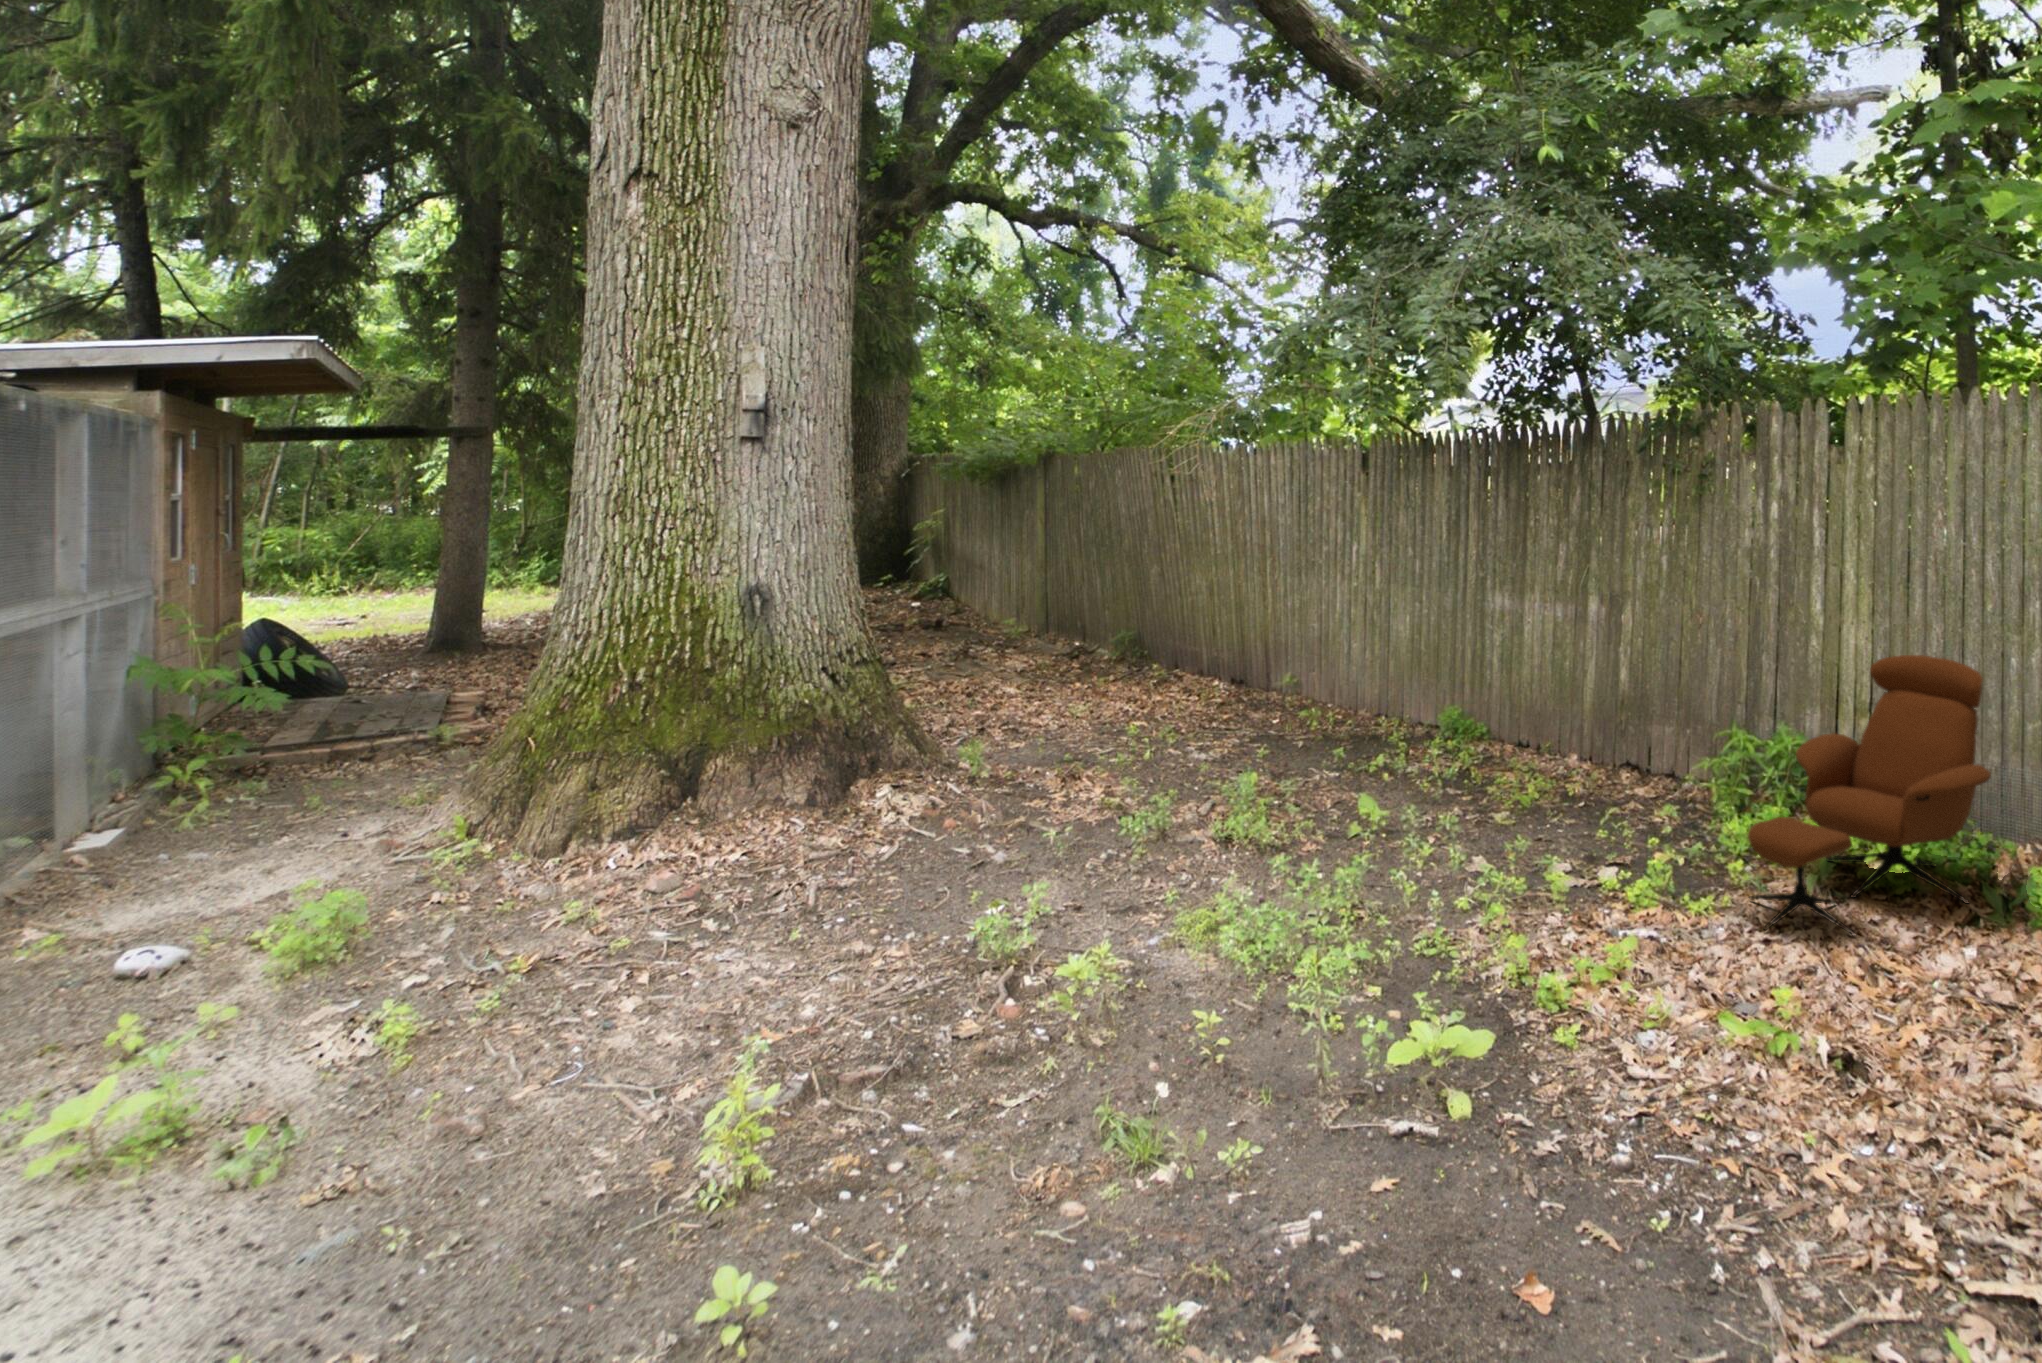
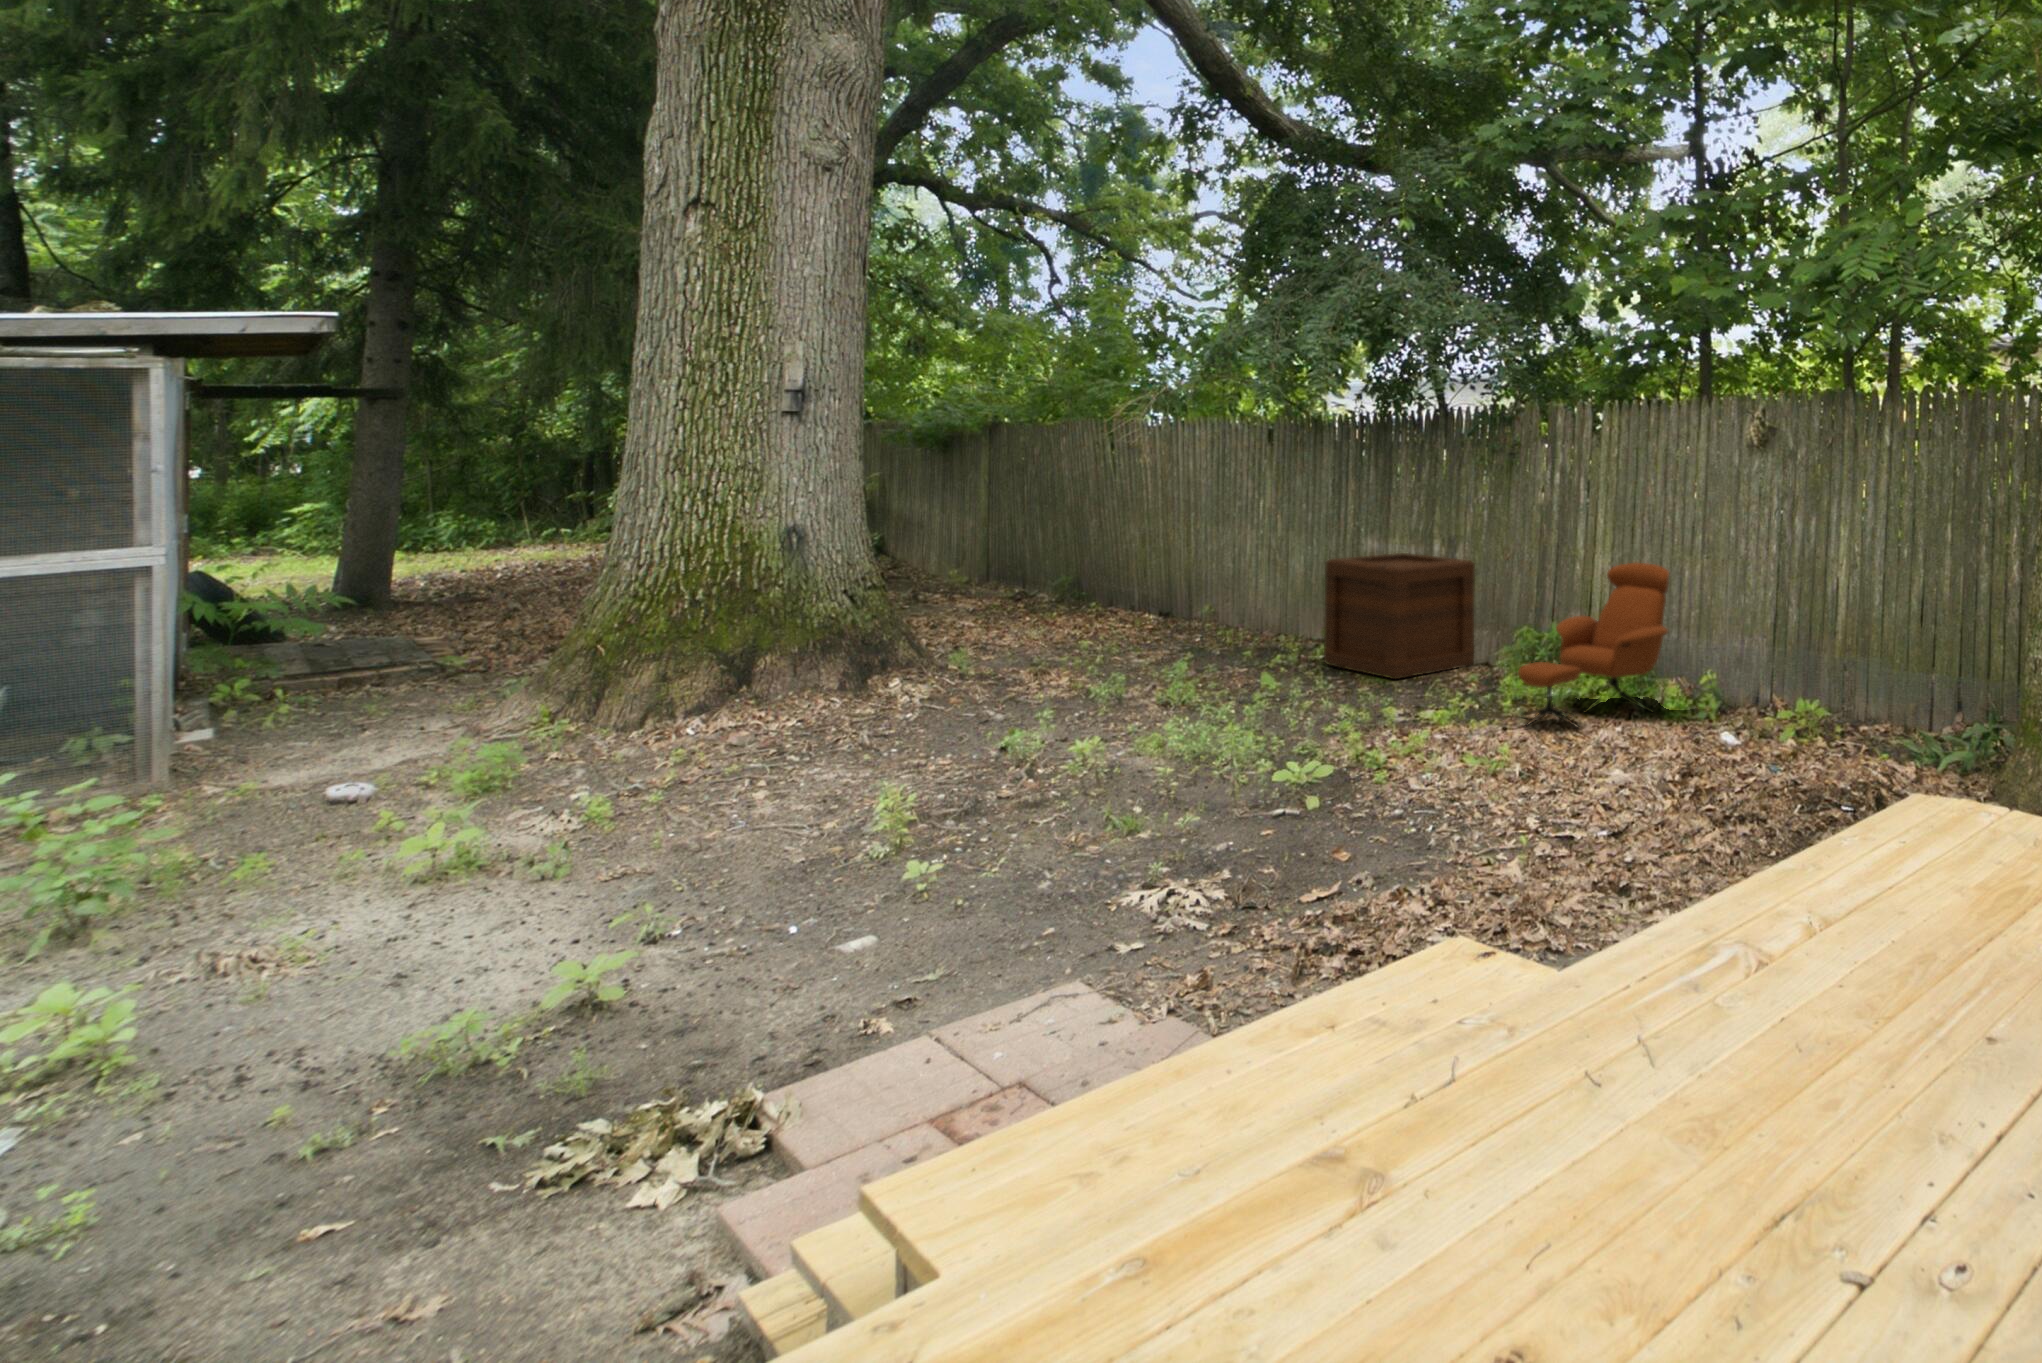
wooden crate: none [1439,612,1651,803] -> present [1324,553,1475,679]

